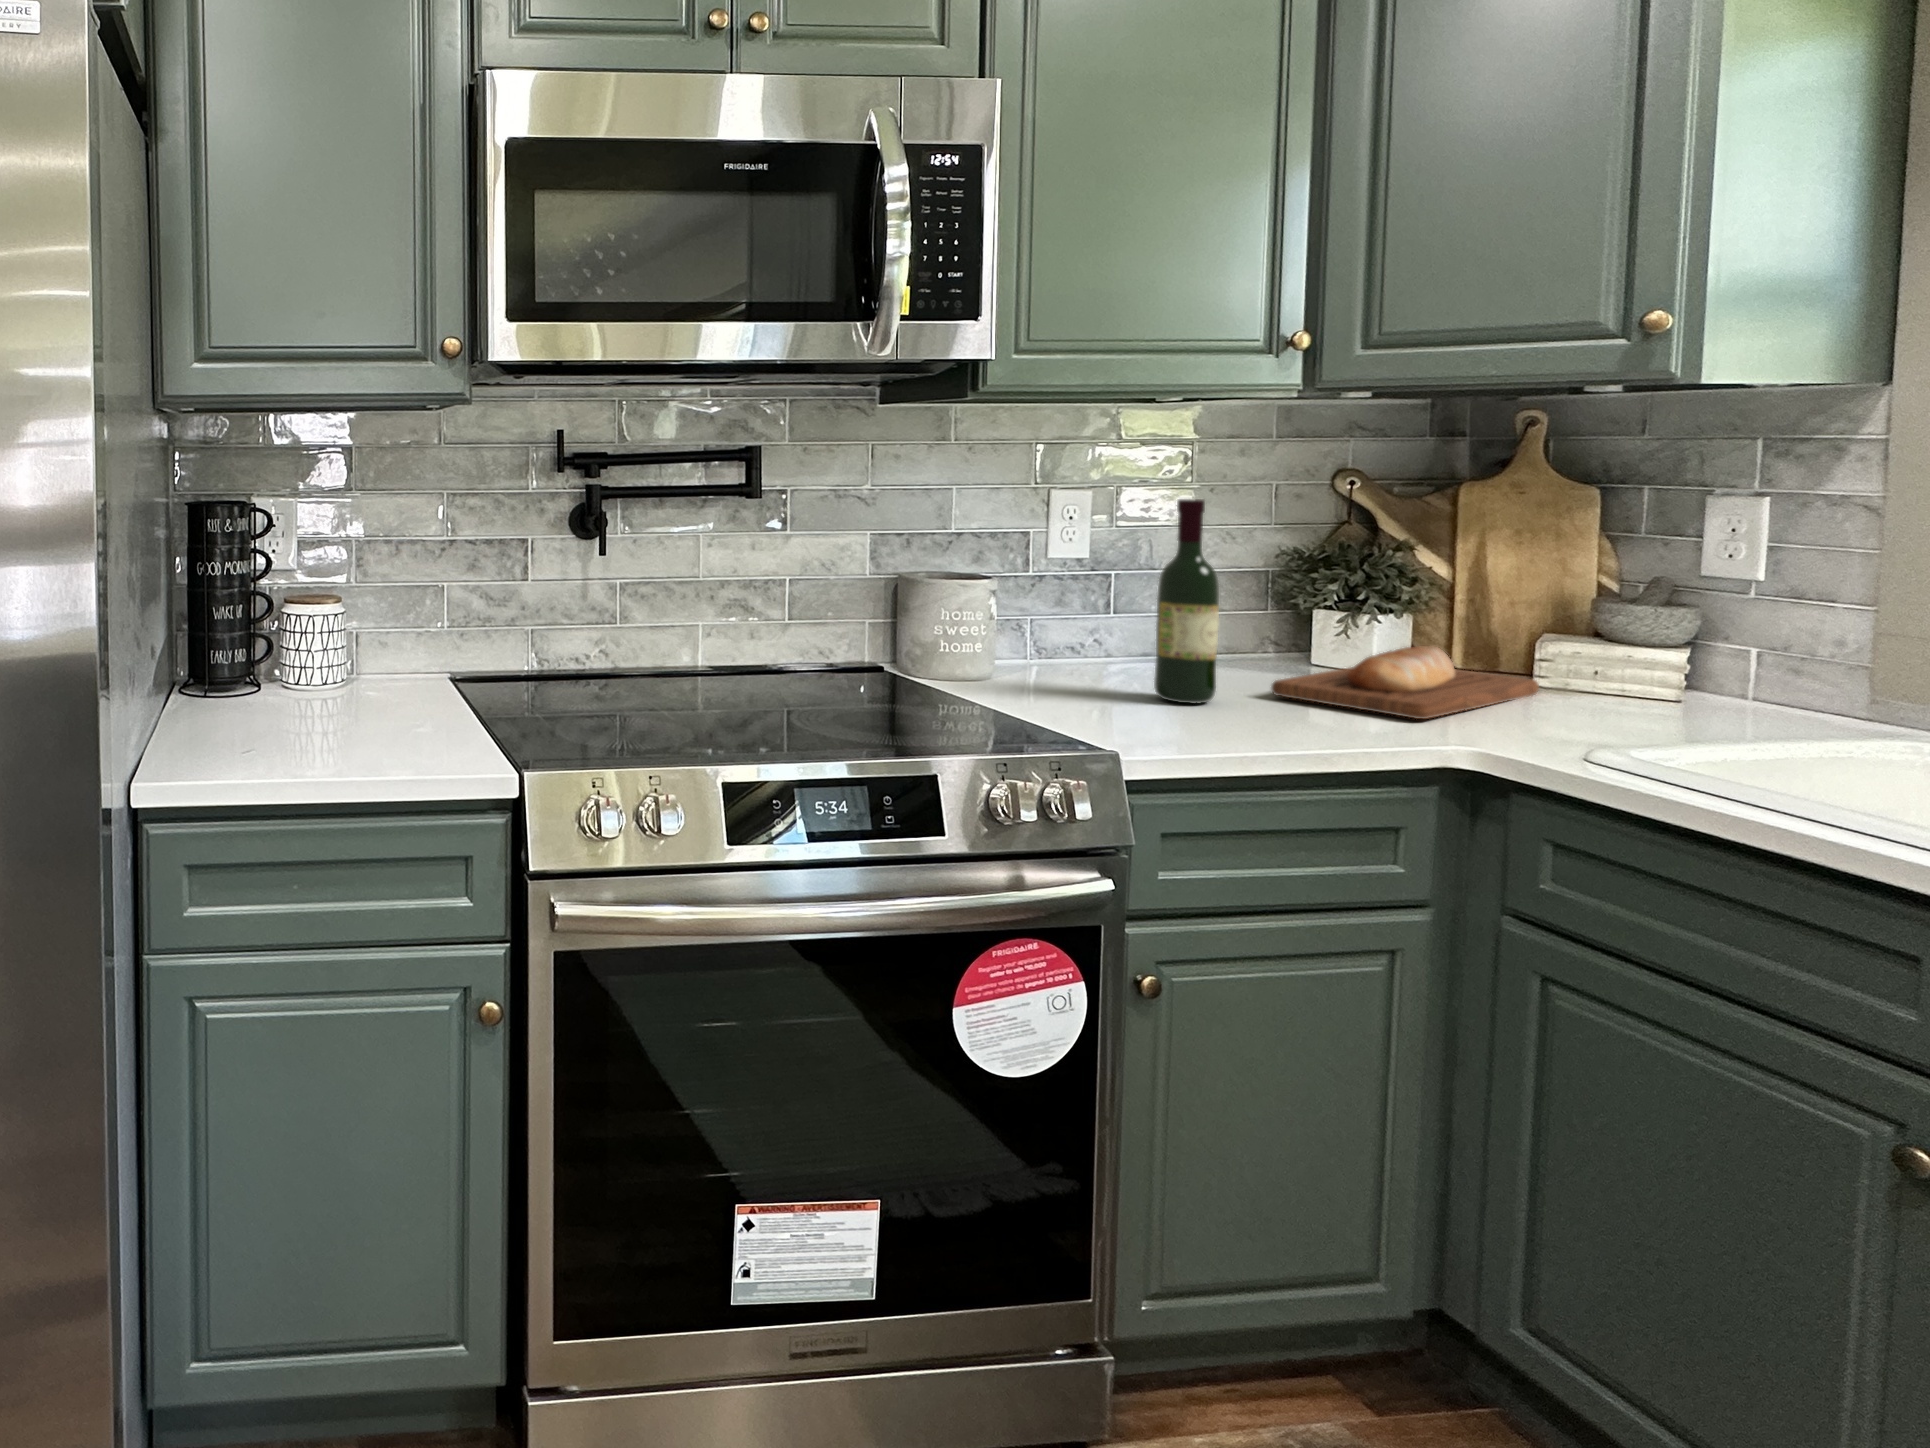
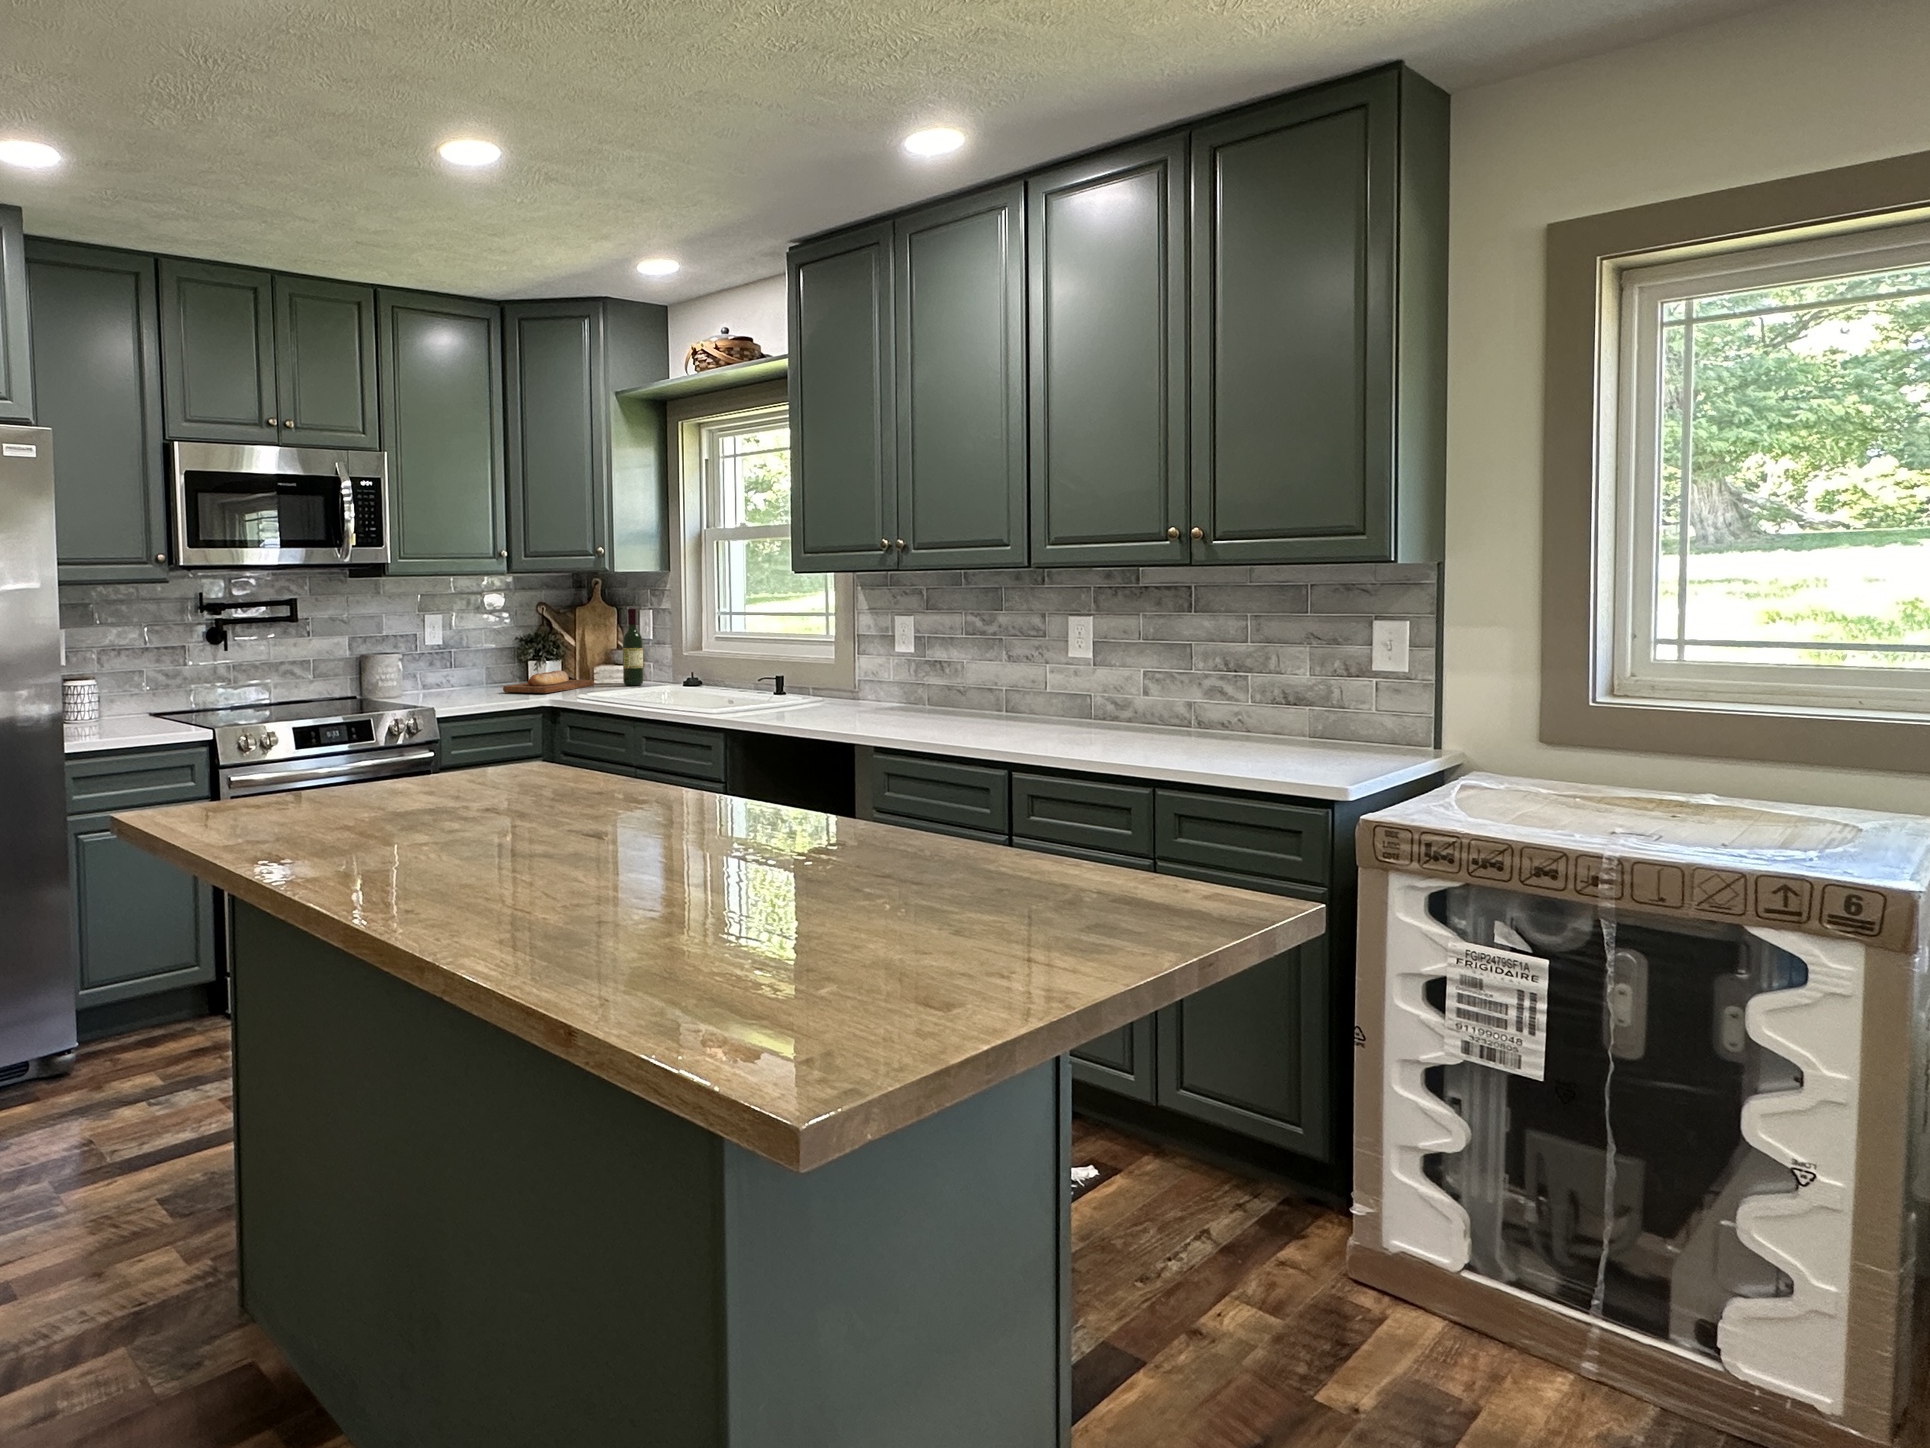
wine bottle: present [1154,499,1219,704] -> present [623,608,643,686]

